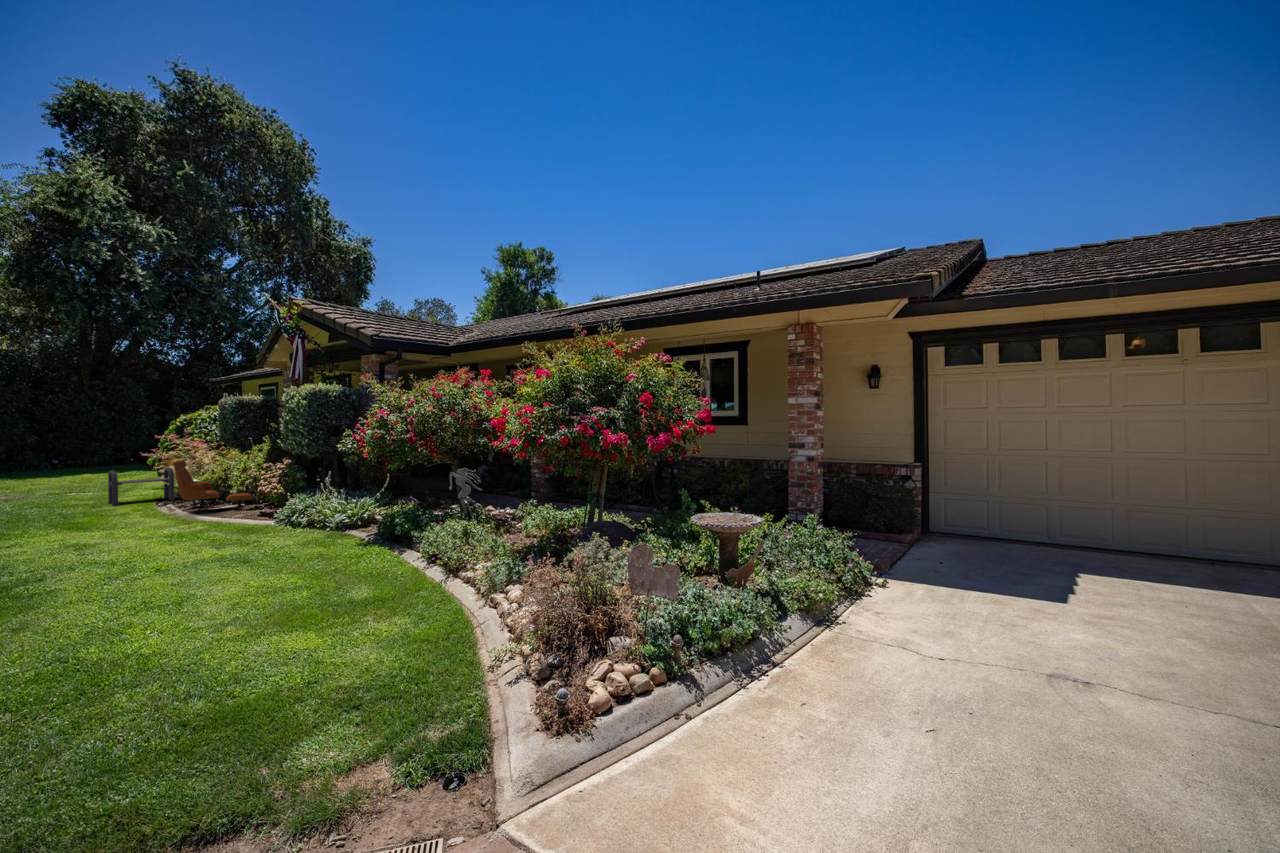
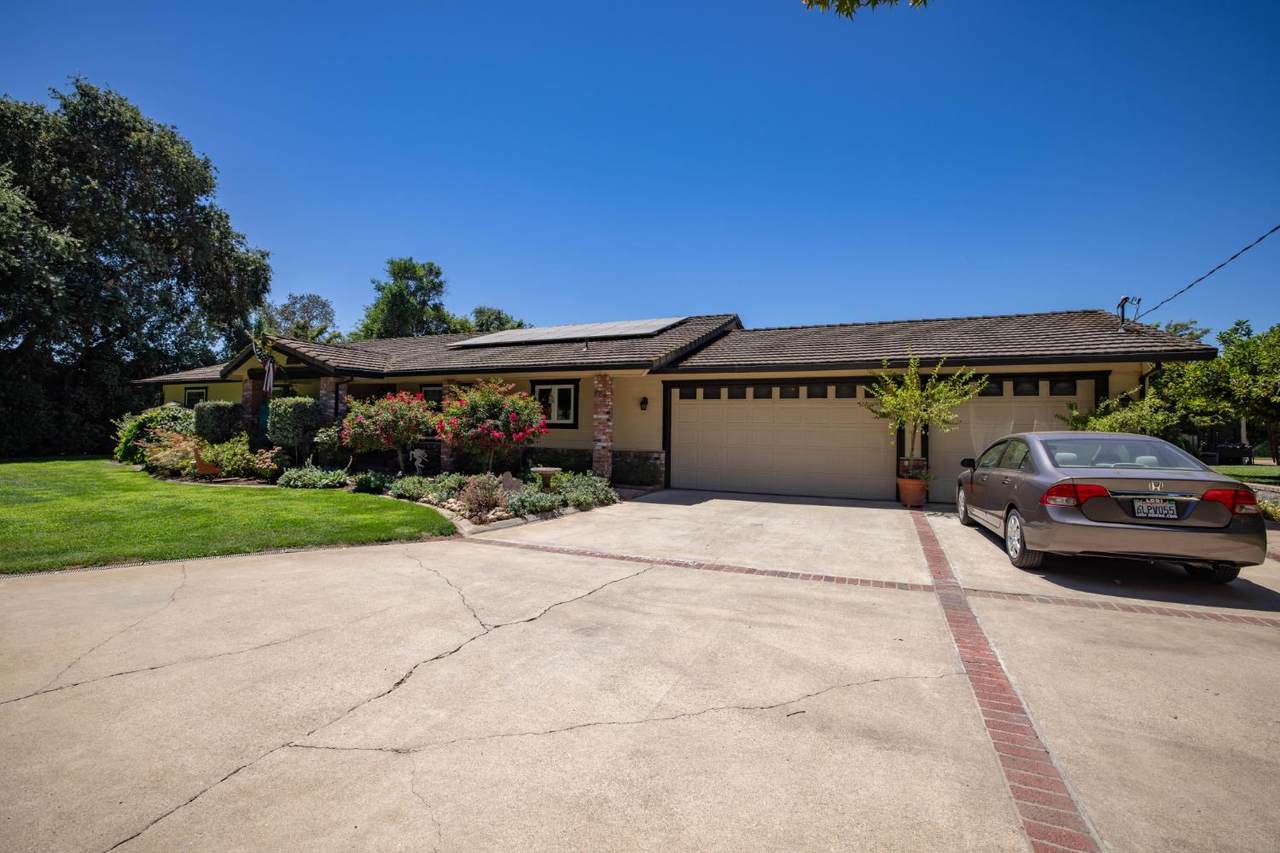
bench: present [108,467,174,506] -> none [124,454,172,480]

